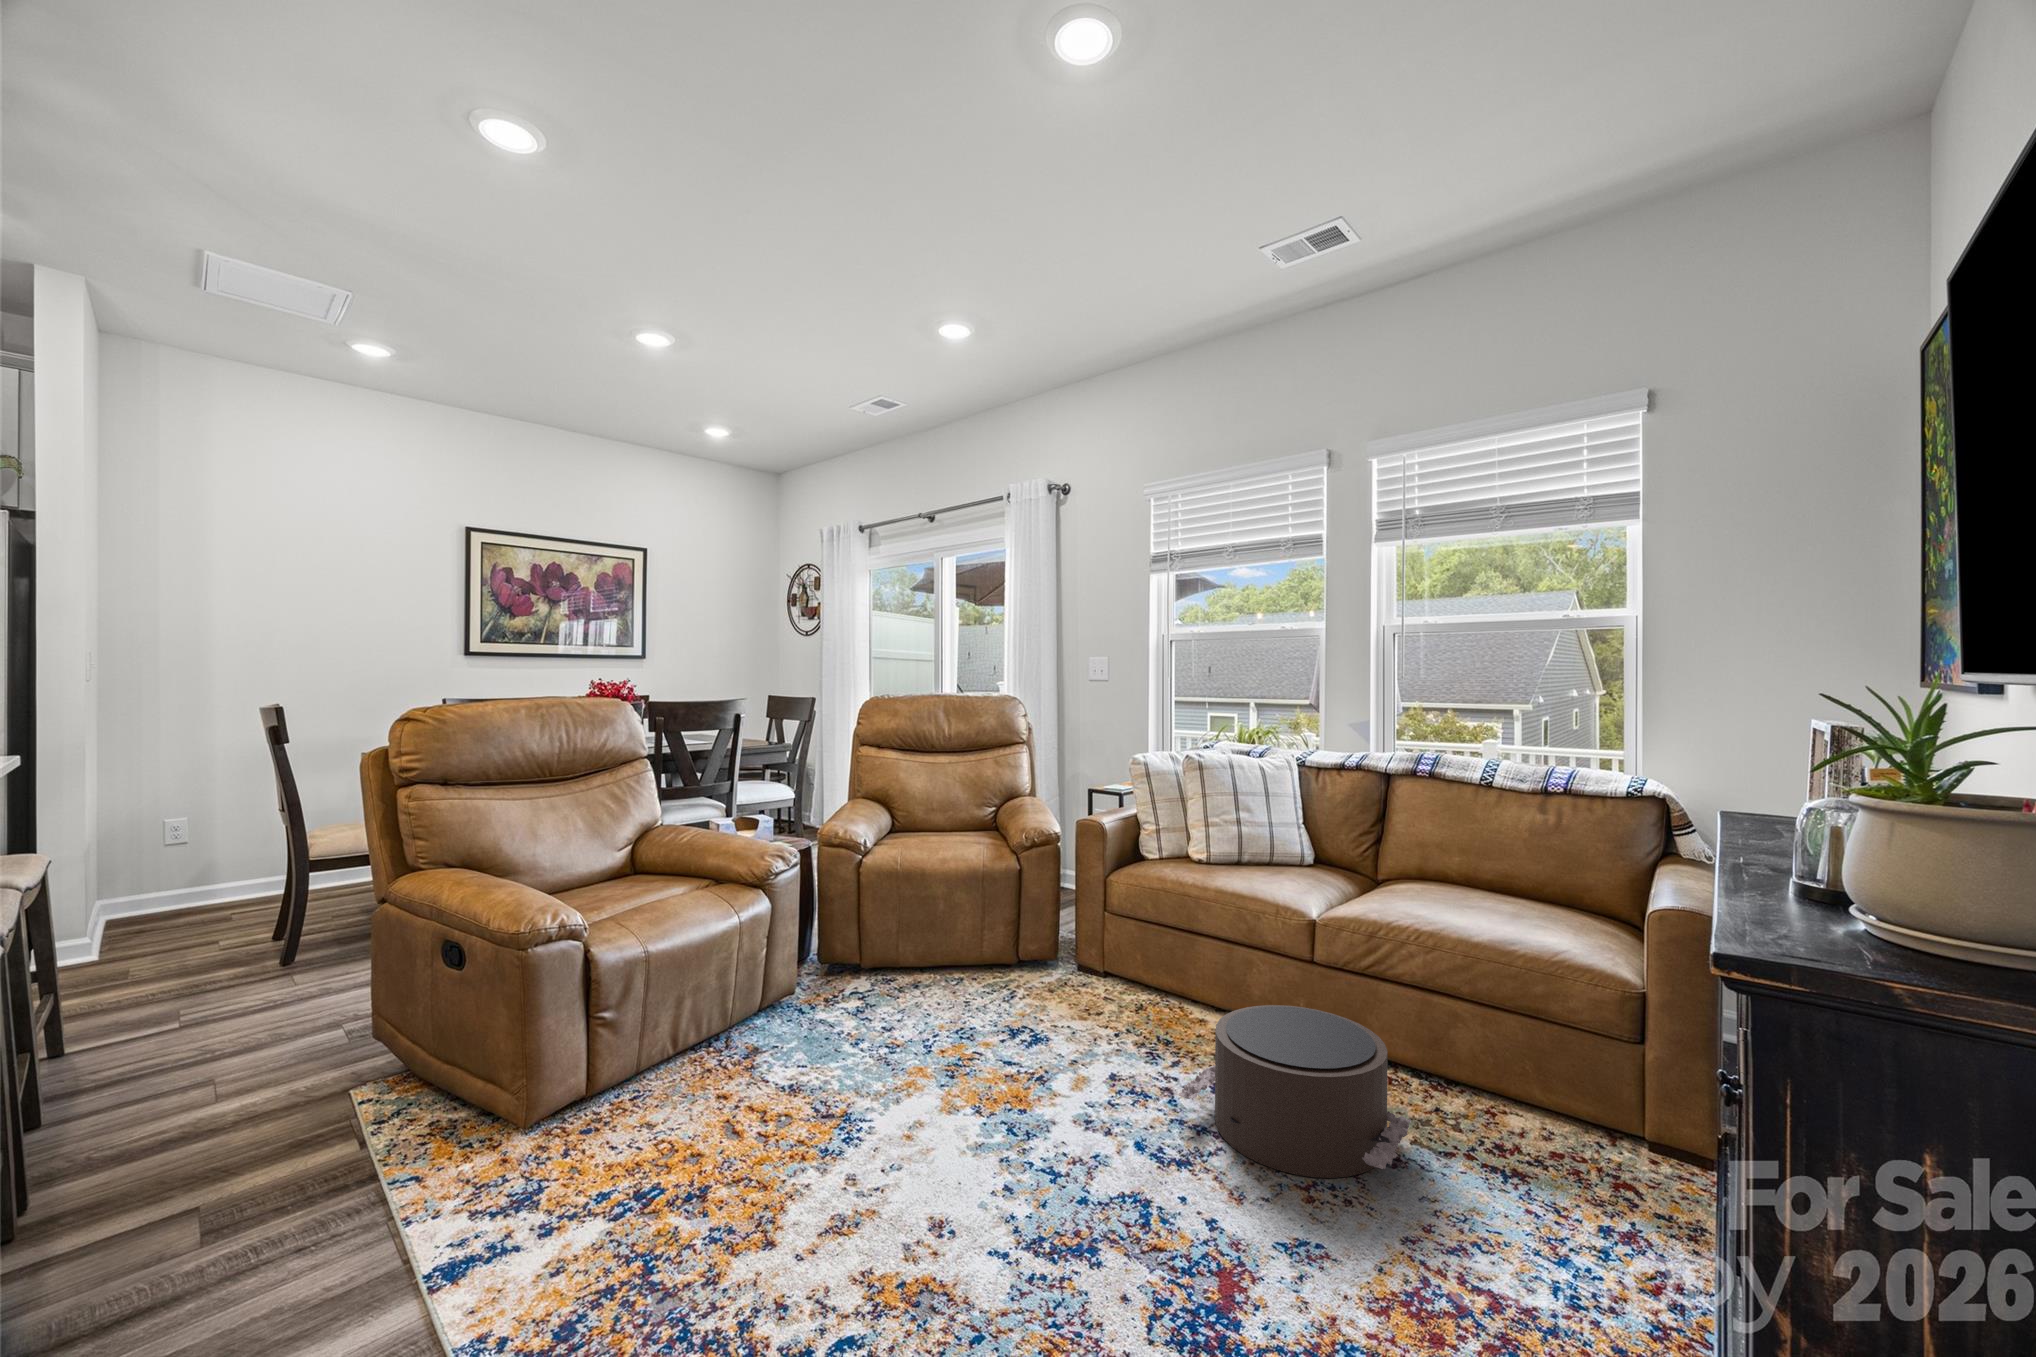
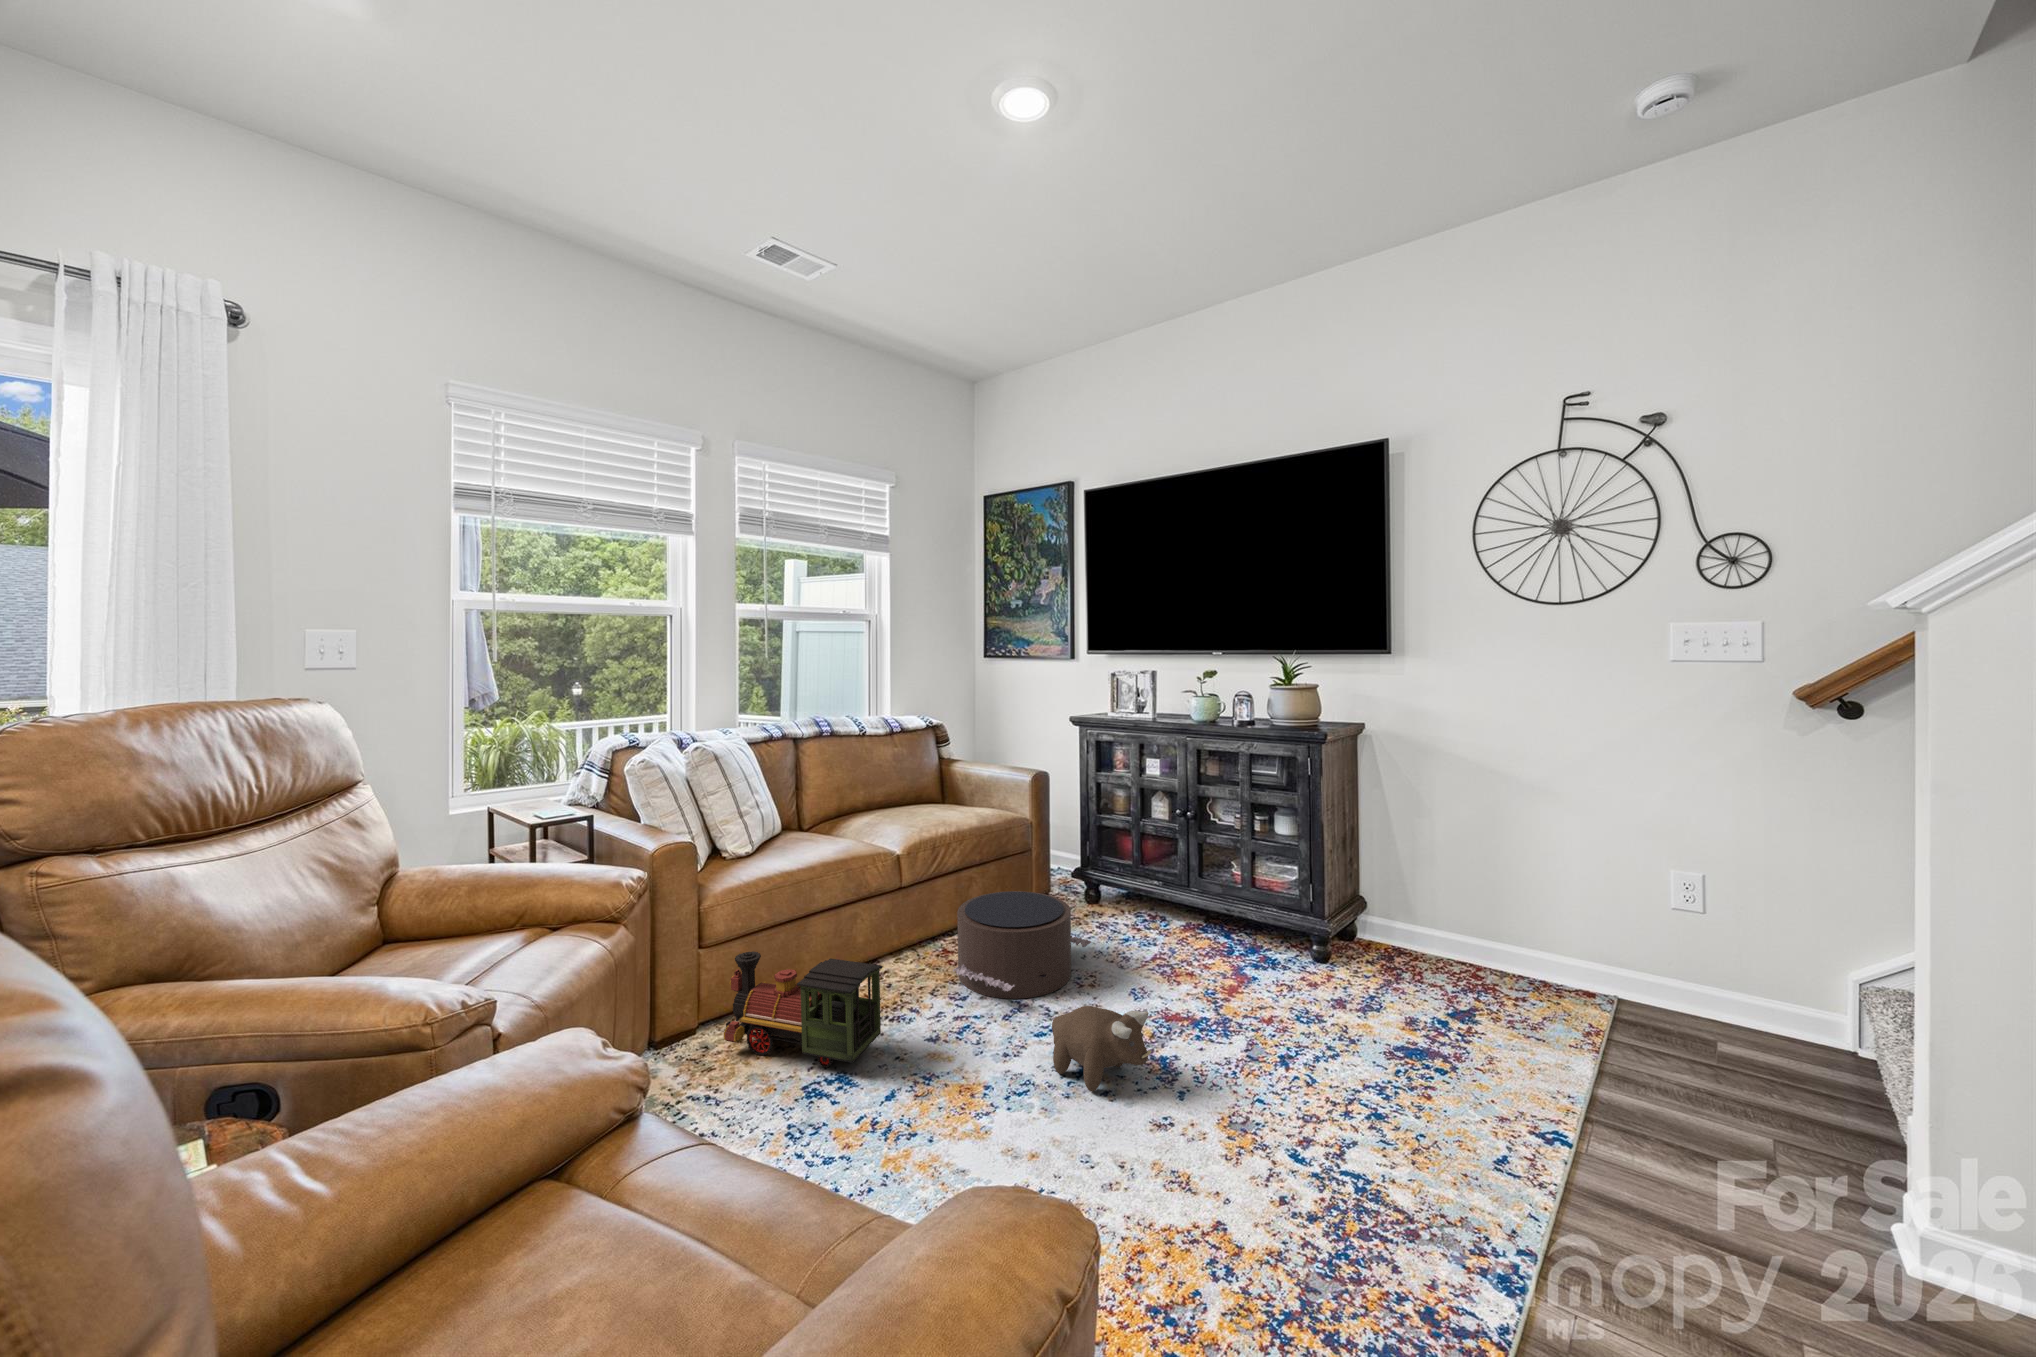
toy train: none [1030,922,1119,1040] -> present [723,951,883,1068]
plush toy: none [984,1094,1092,1204] -> present [1052,1006,1151,1092]

